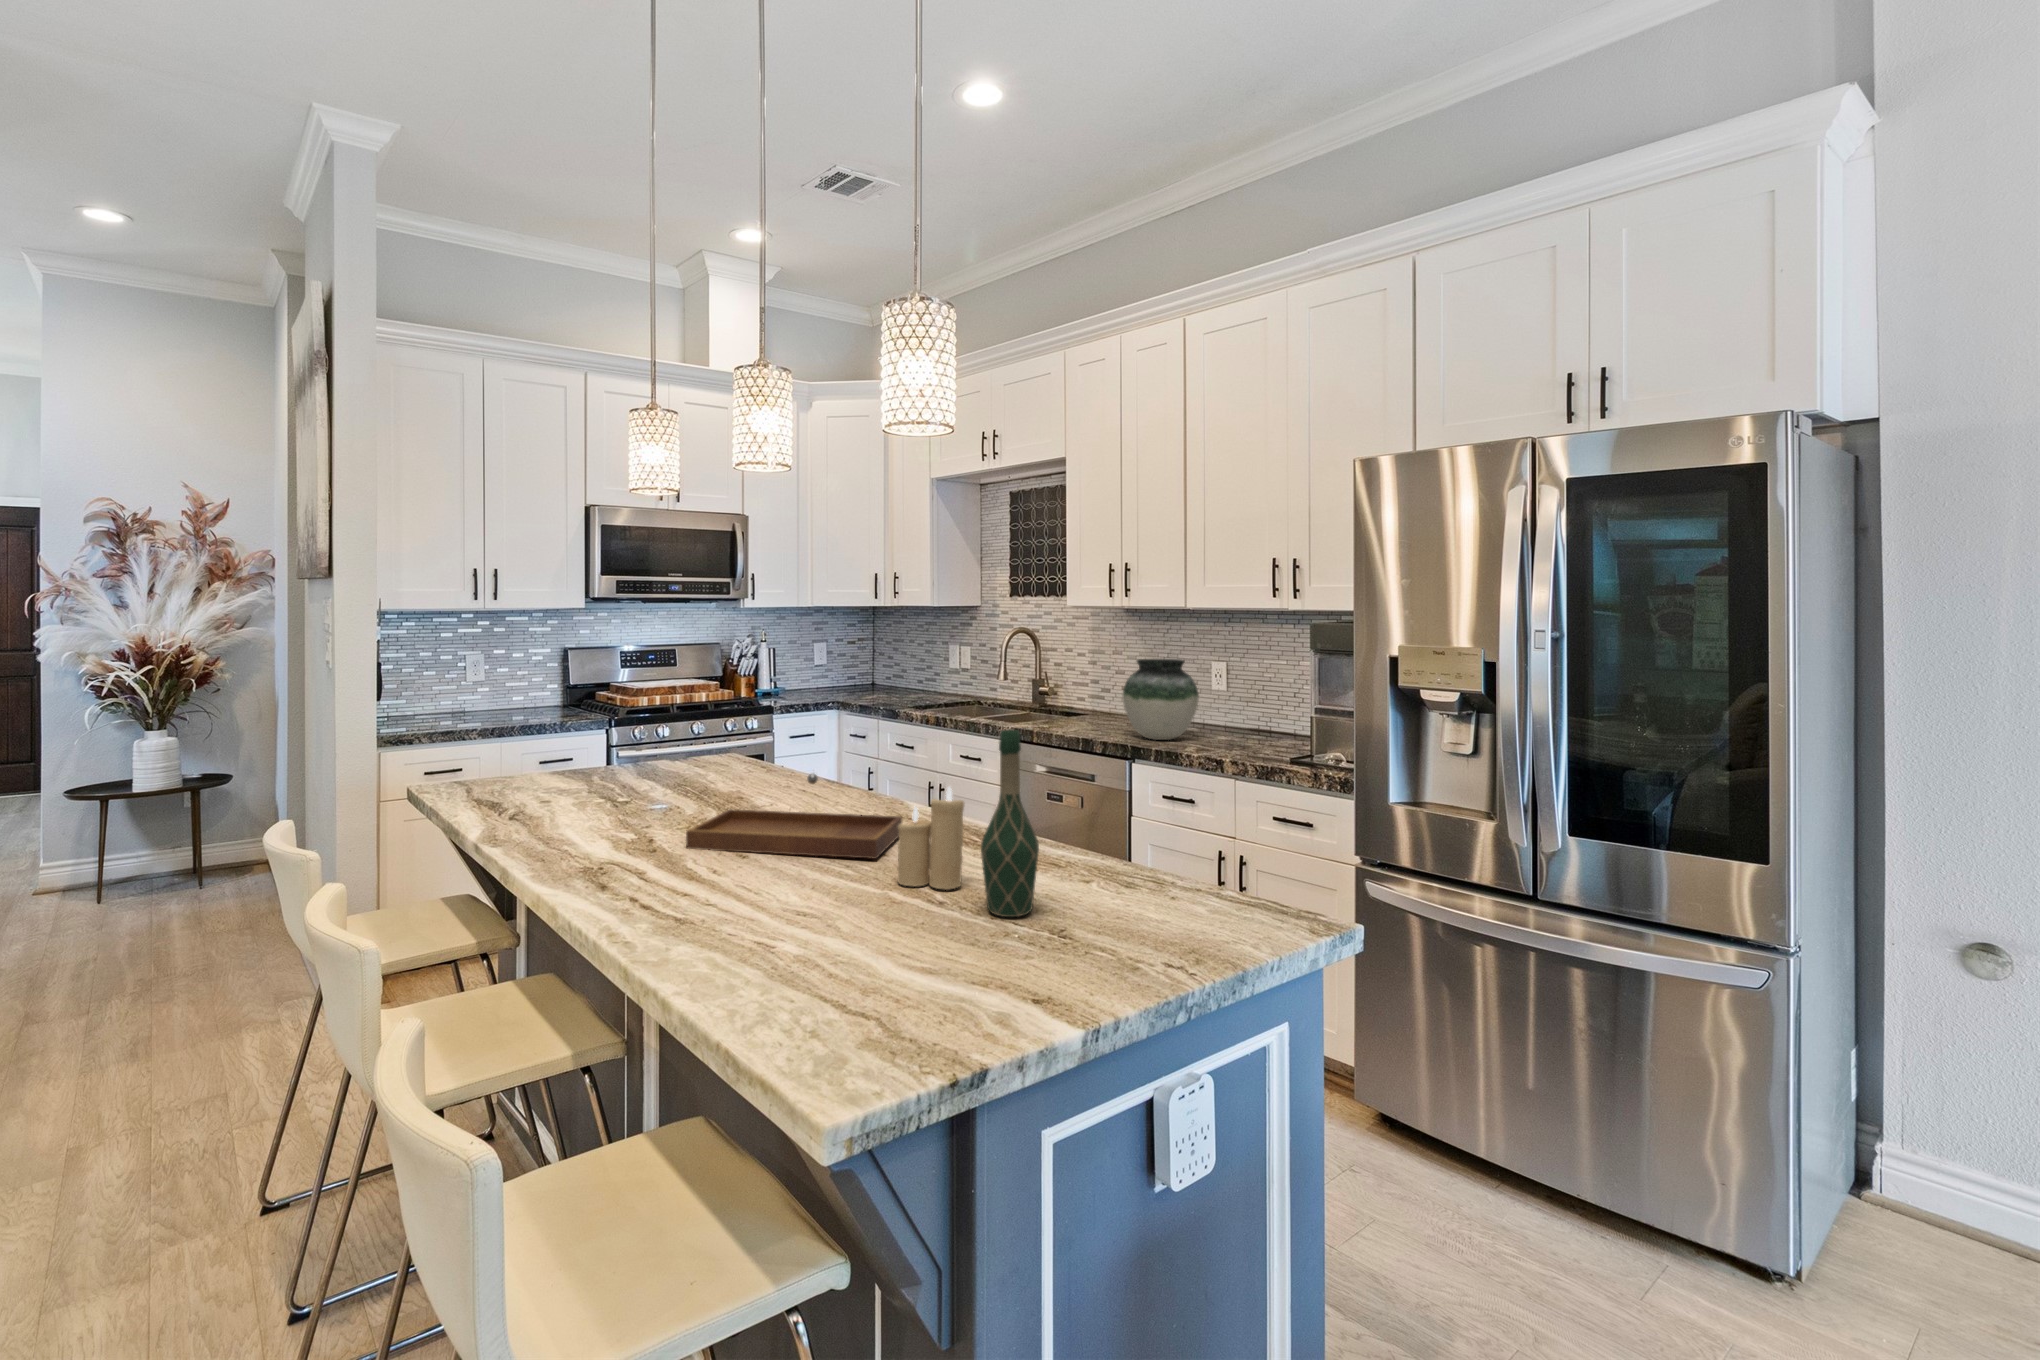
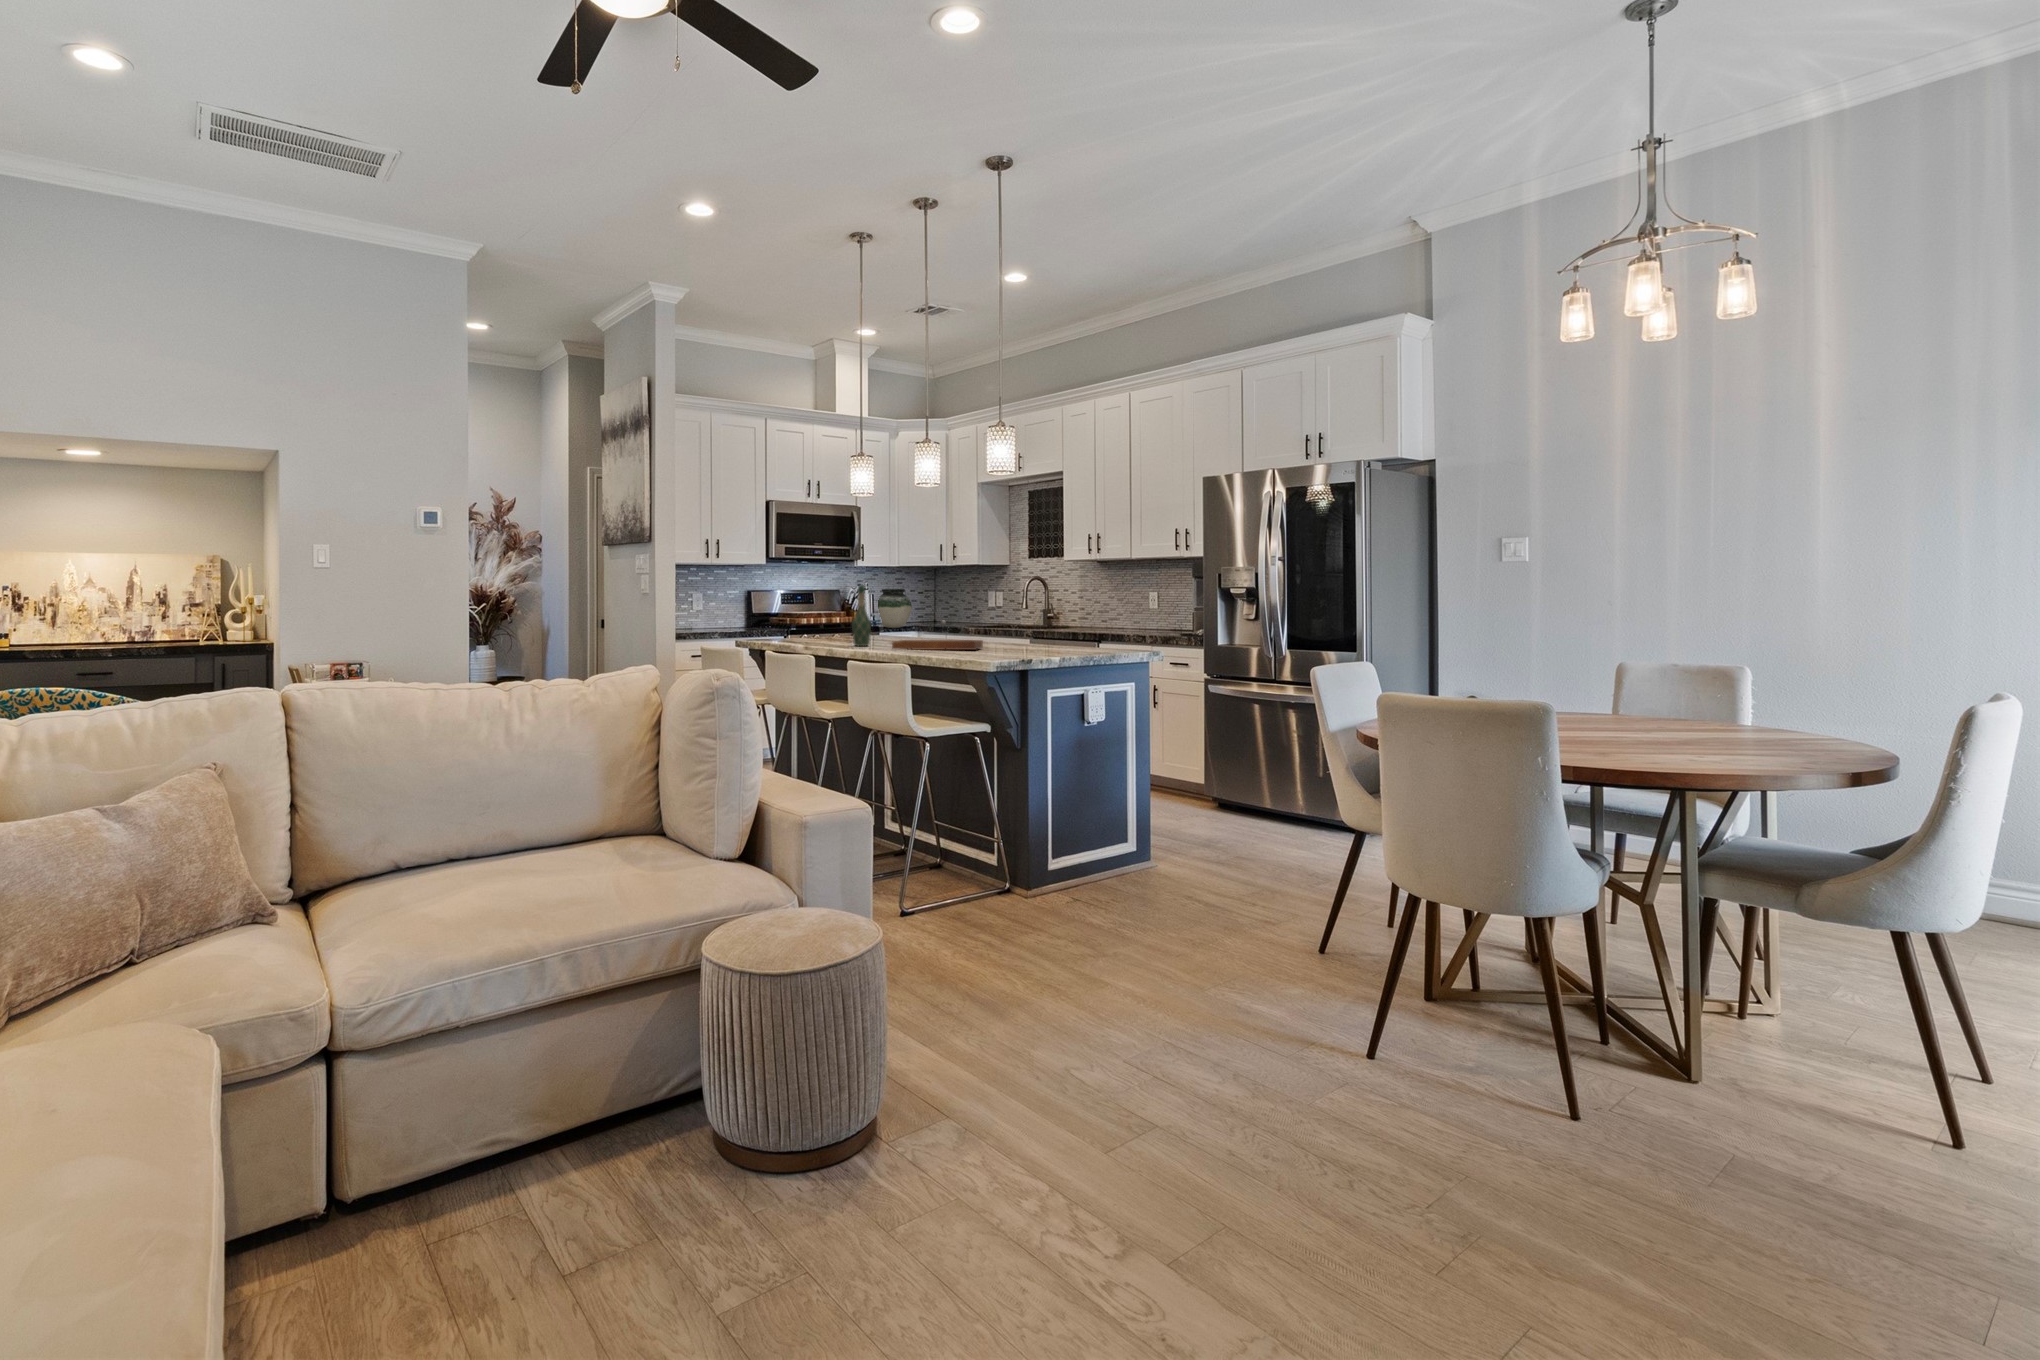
vase: present [1123,659,1199,740] -> present [878,589,912,628]
wine bottle: present [981,729,1039,917] -> present [852,585,871,646]
candle: present [897,787,964,890] -> none [986,613,1013,653]

